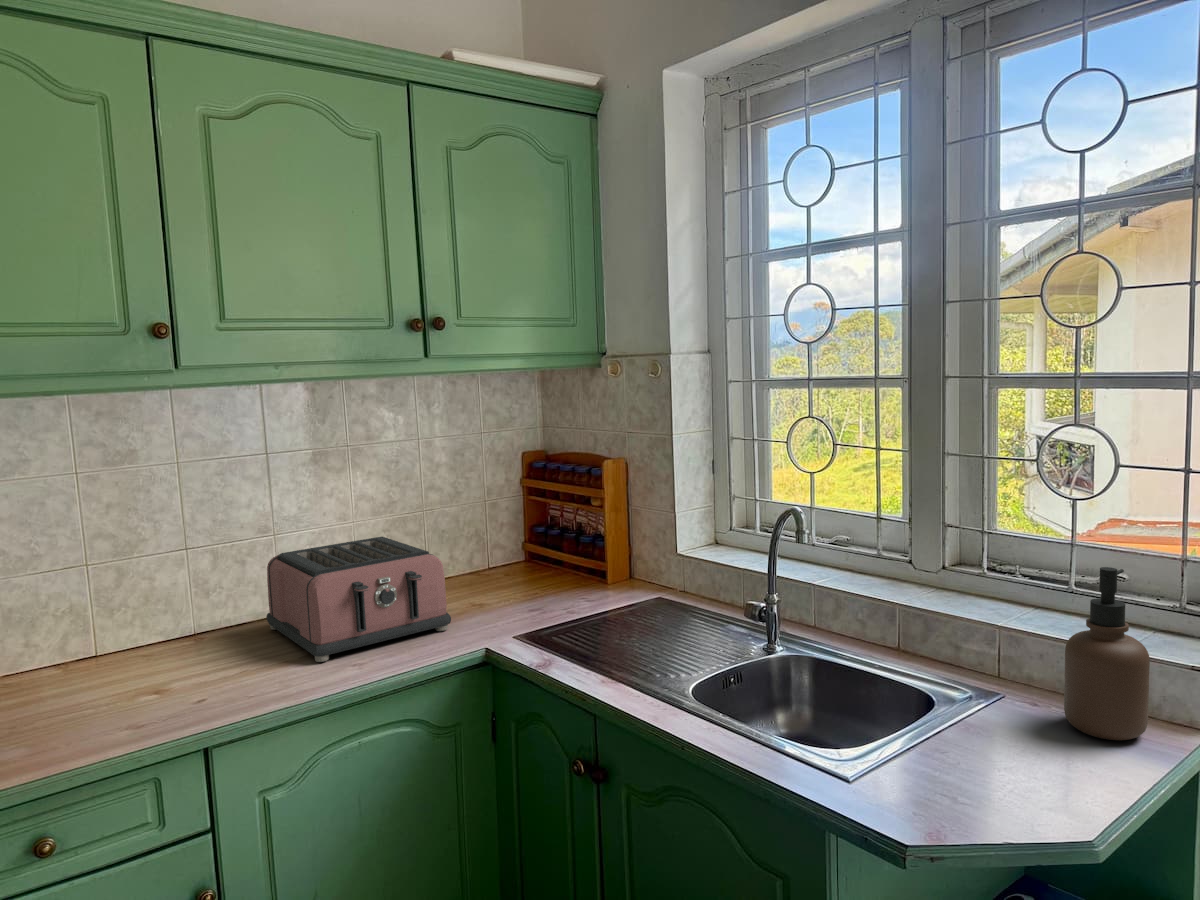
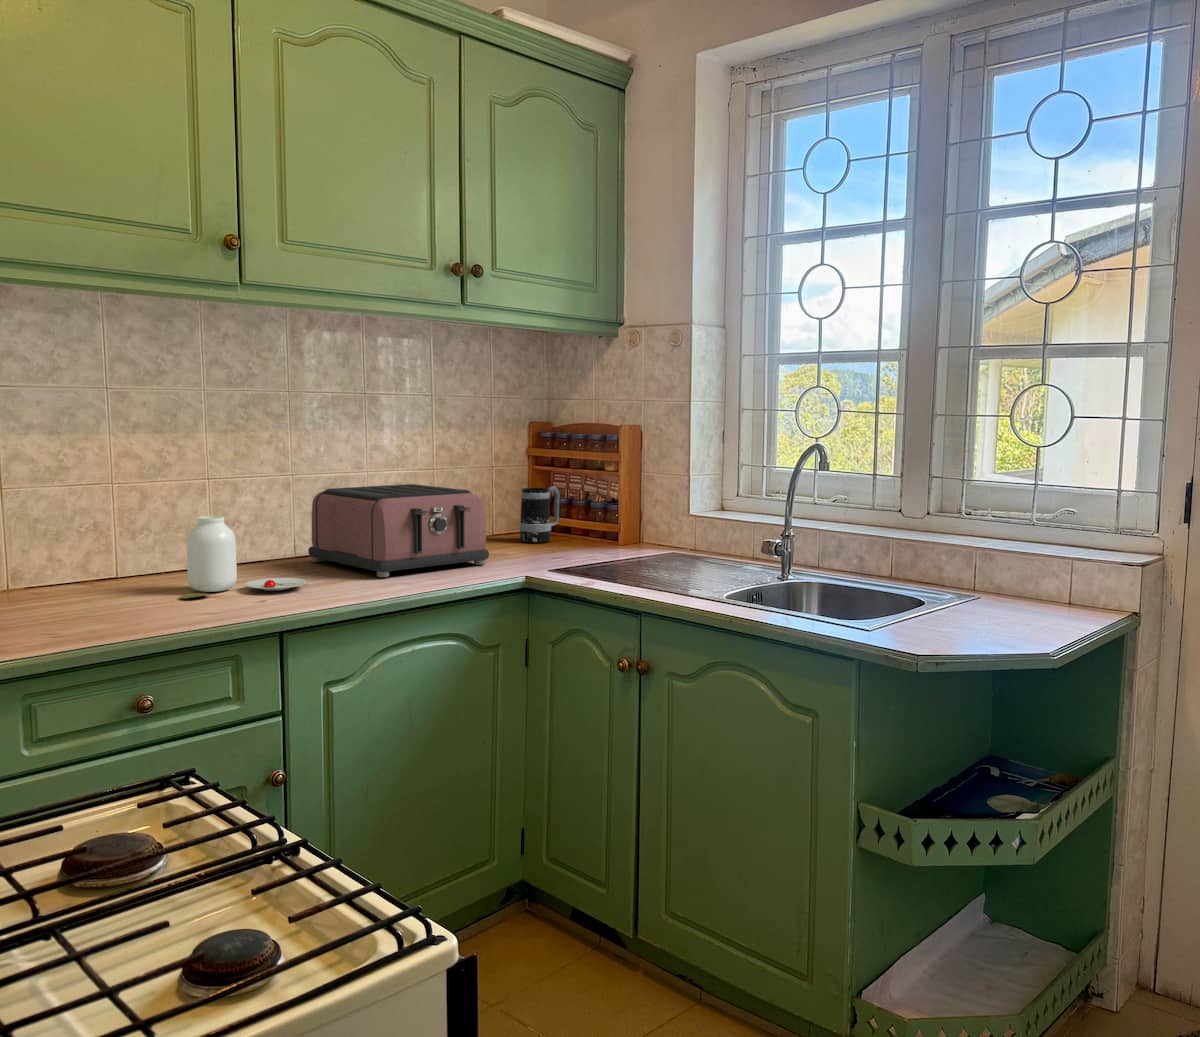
mug: none [507,522,548,584] -> present [519,486,560,543]
soap dispenser: present [1064,567,1150,740] -> none [1023,483,1086,615]
jar: none [70,611,225,716] -> present [181,516,308,599]

